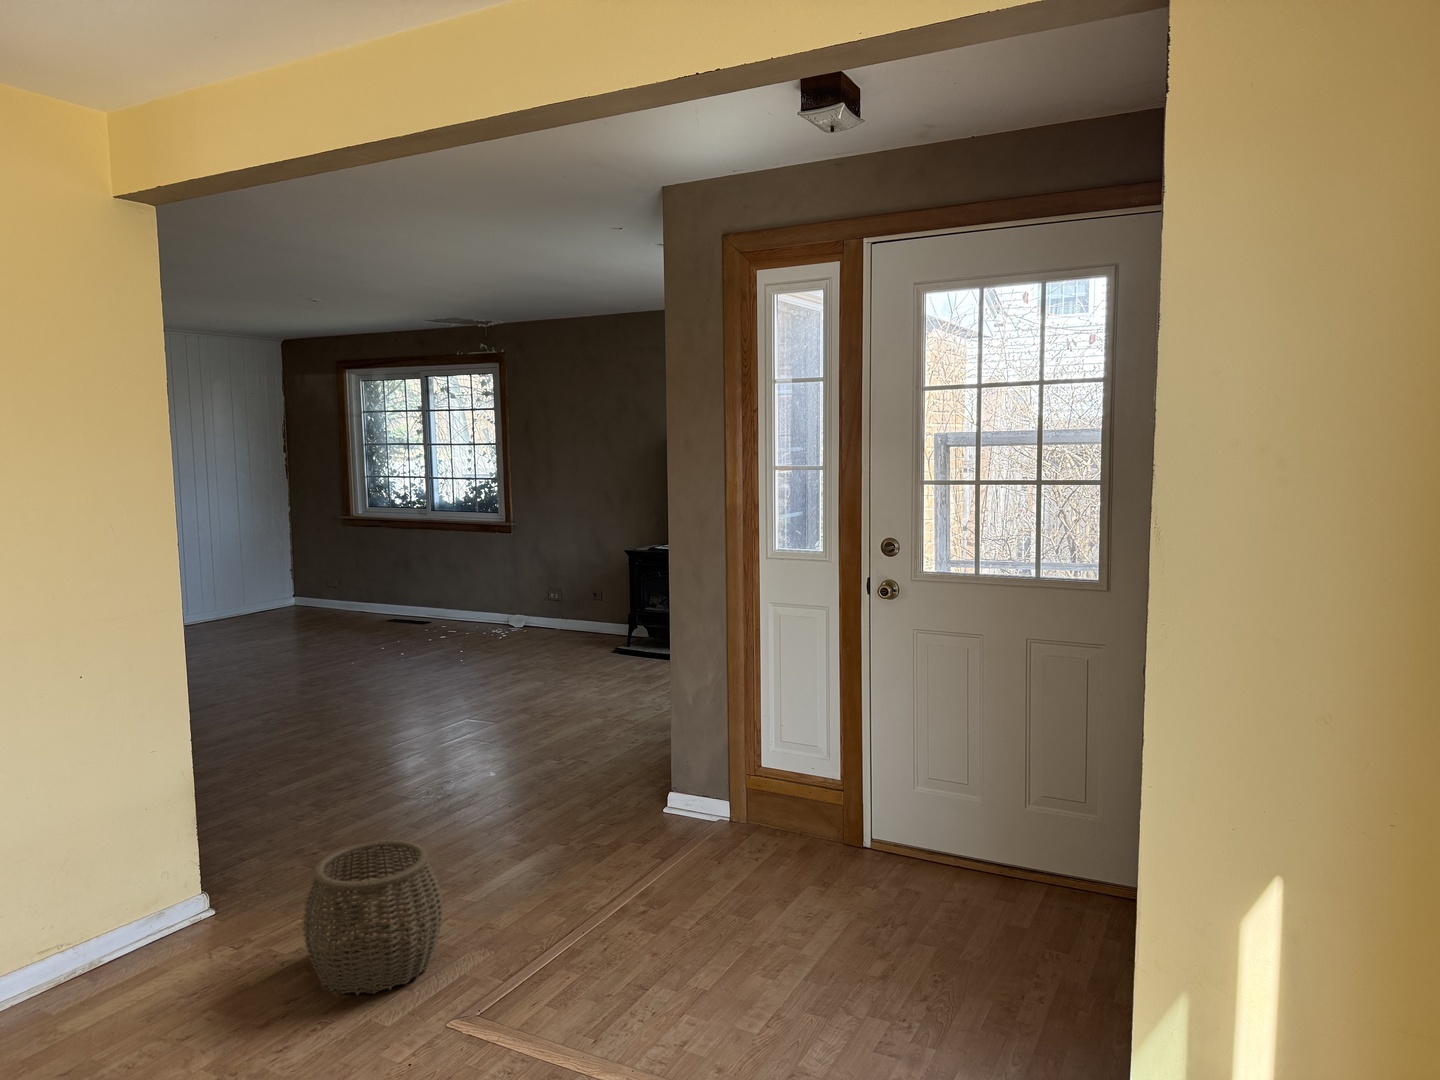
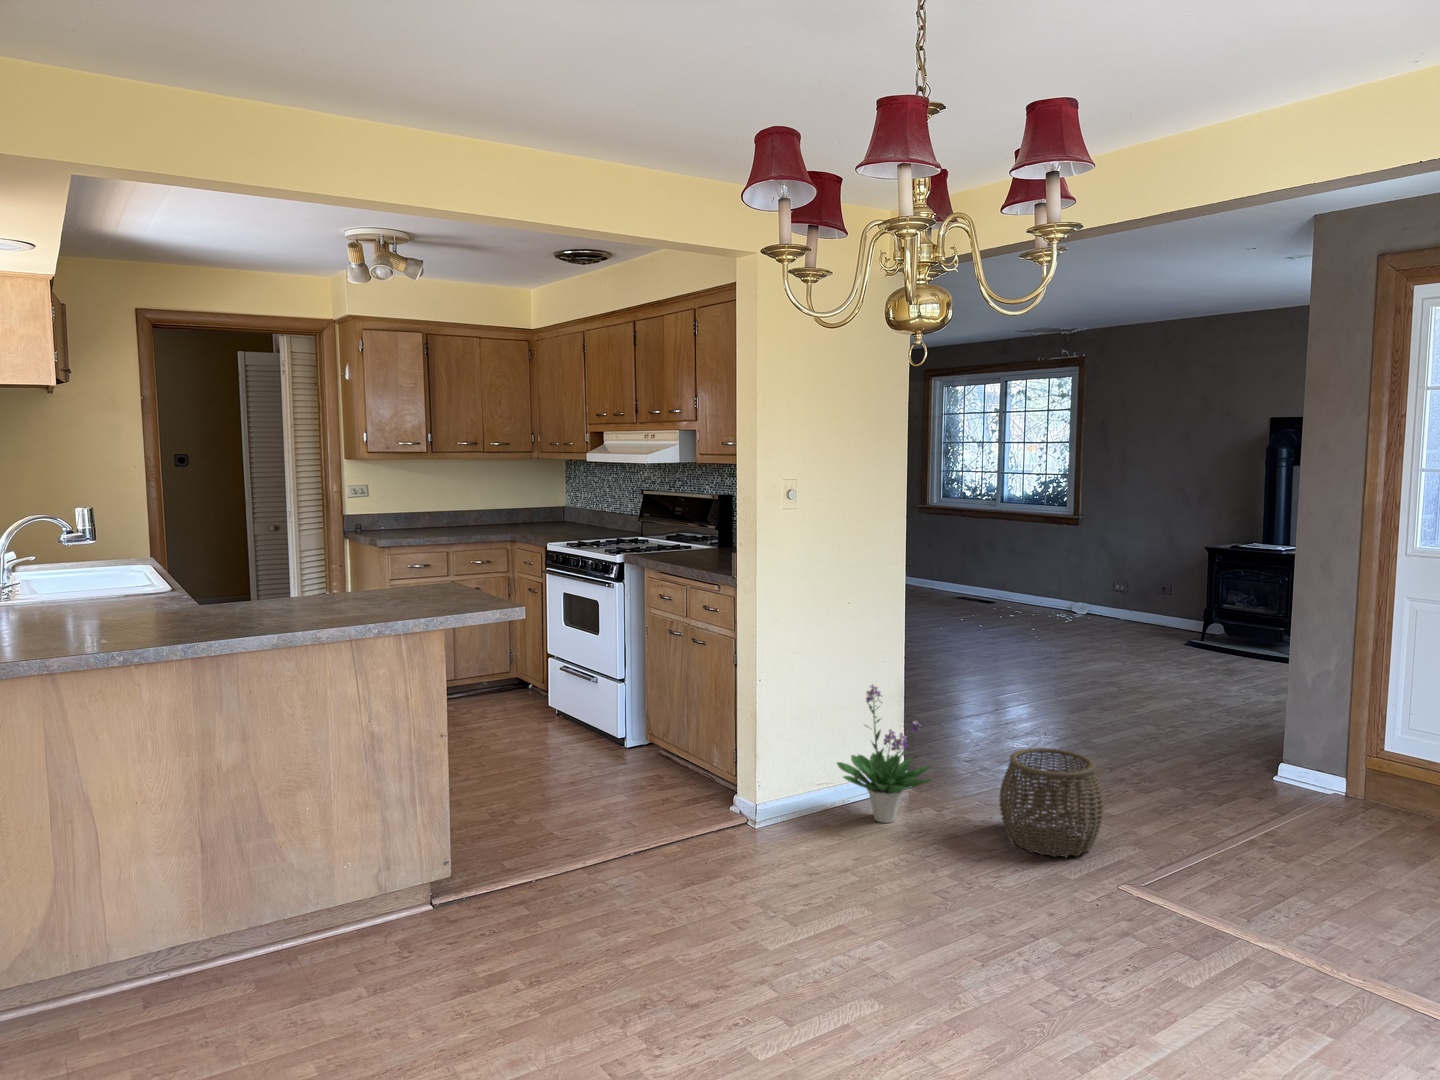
potted plant: none [54,796,218,995] -> present [837,685,931,823]

